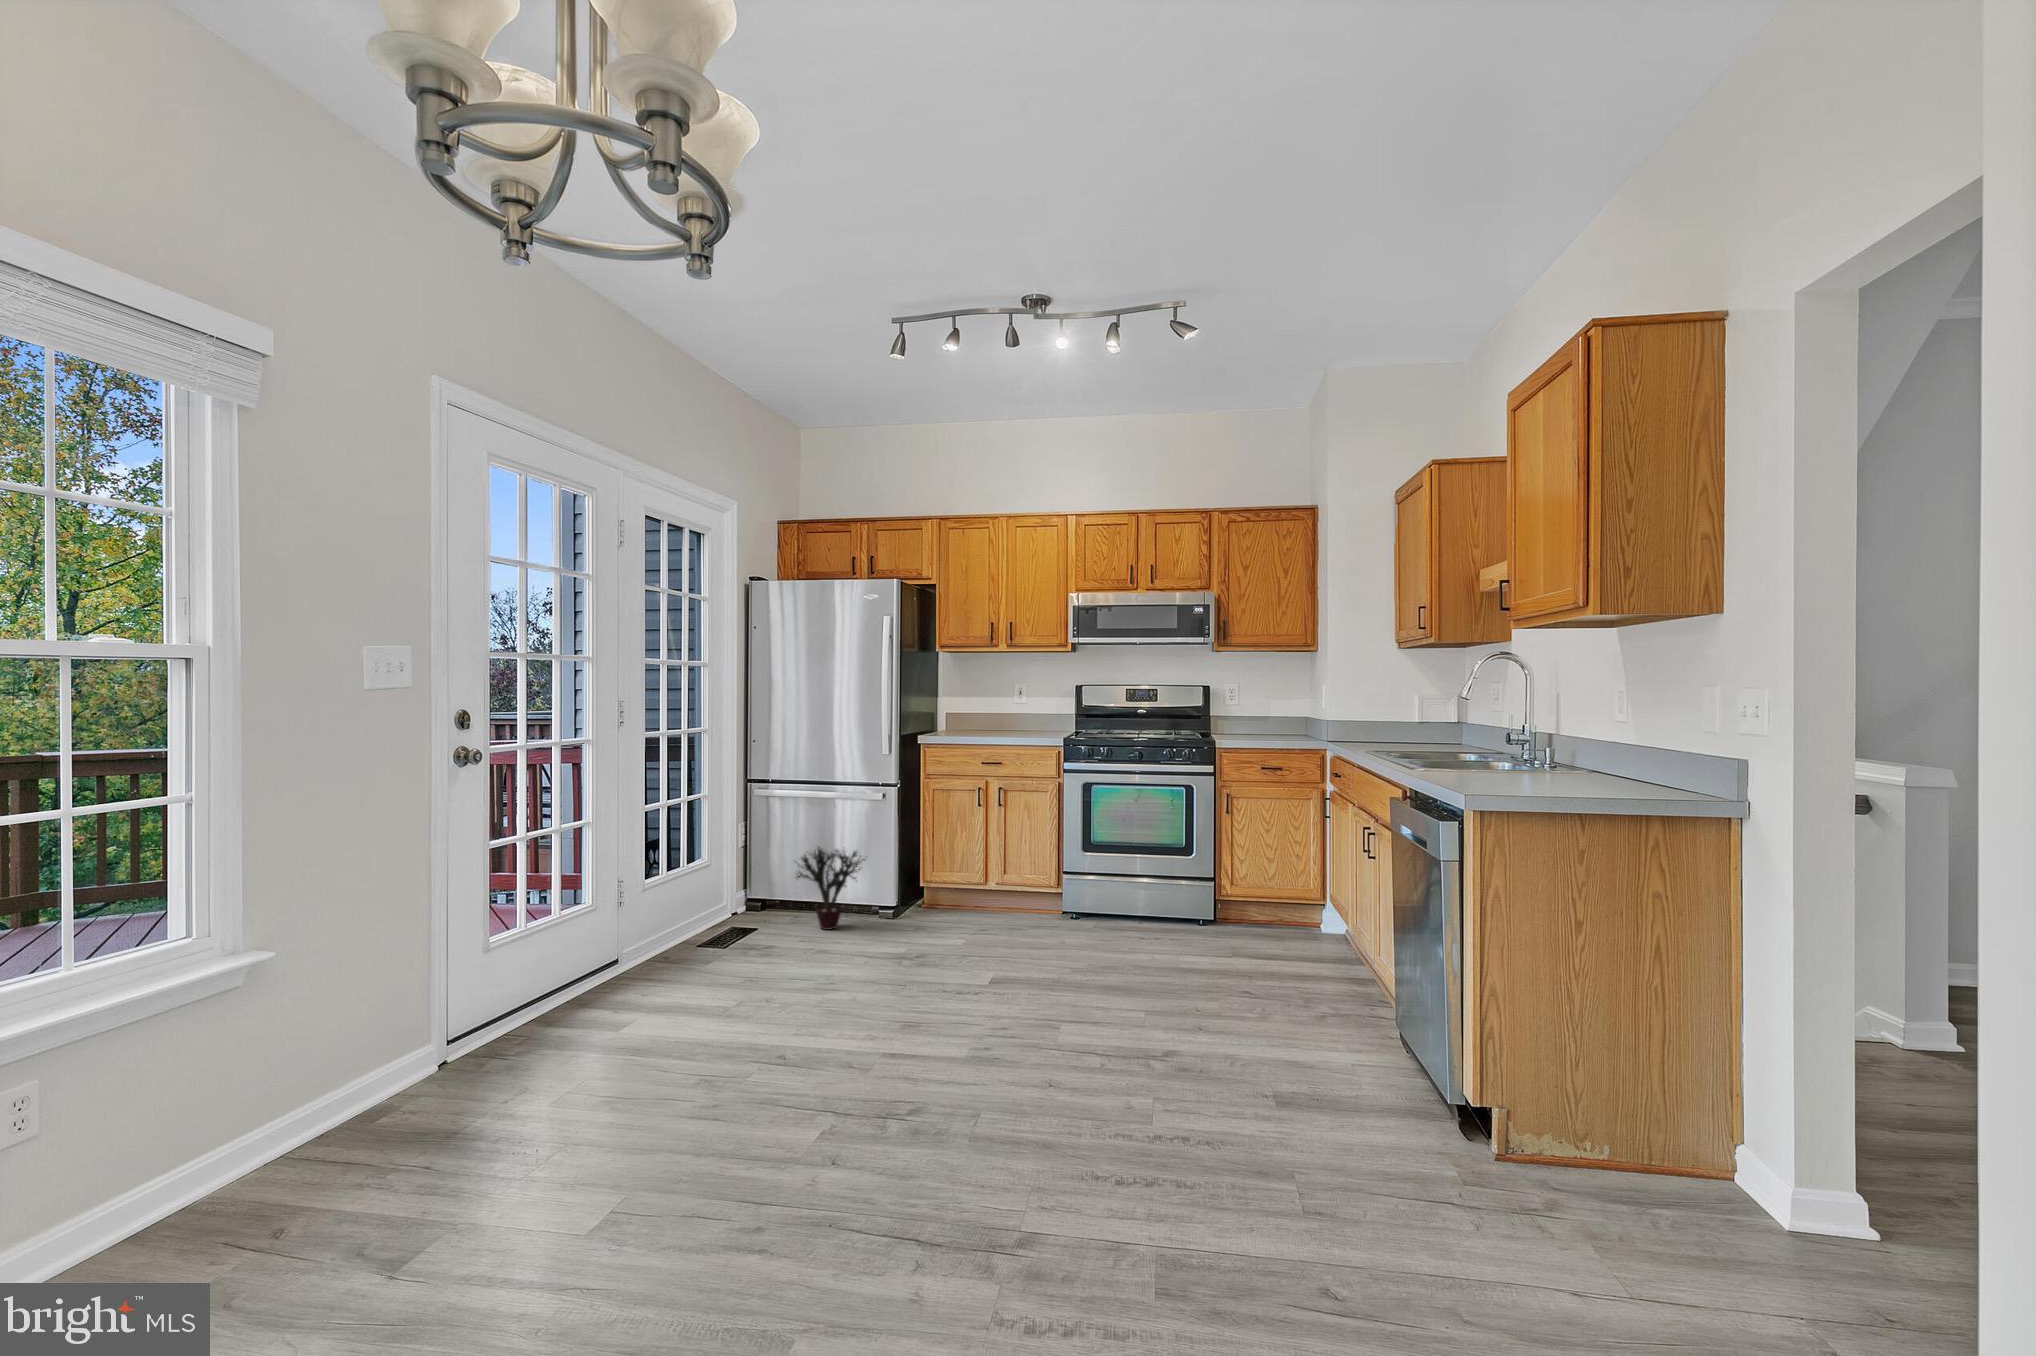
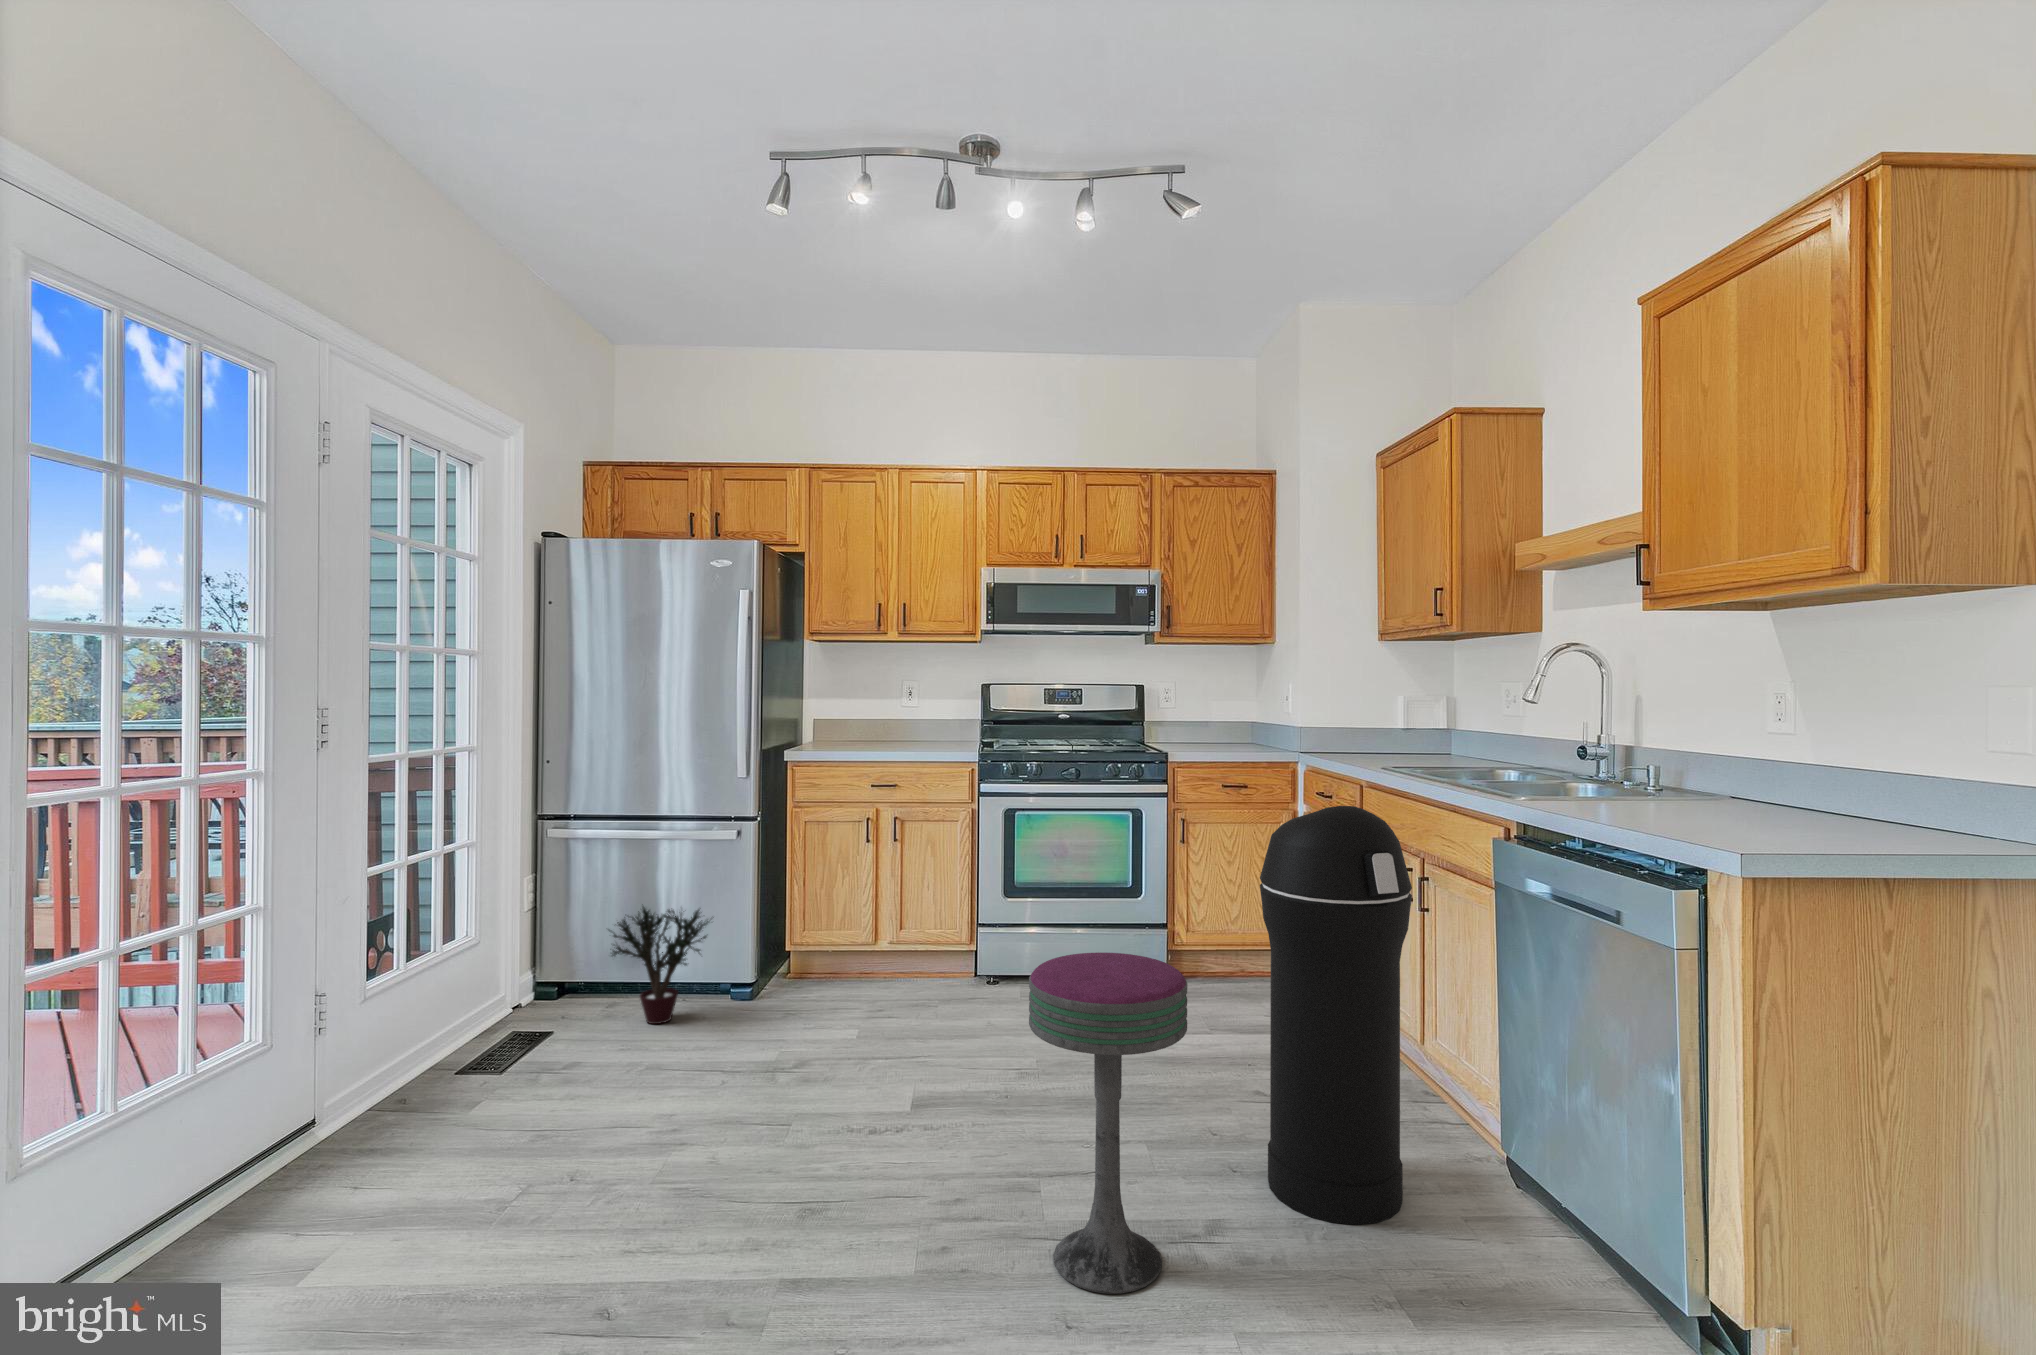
trash can: none [1213,774,1318,1061] -> present [1260,806,1412,1225]
bar stool: none [1037,867,1140,1076] -> present [1029,952,1187,1294]

